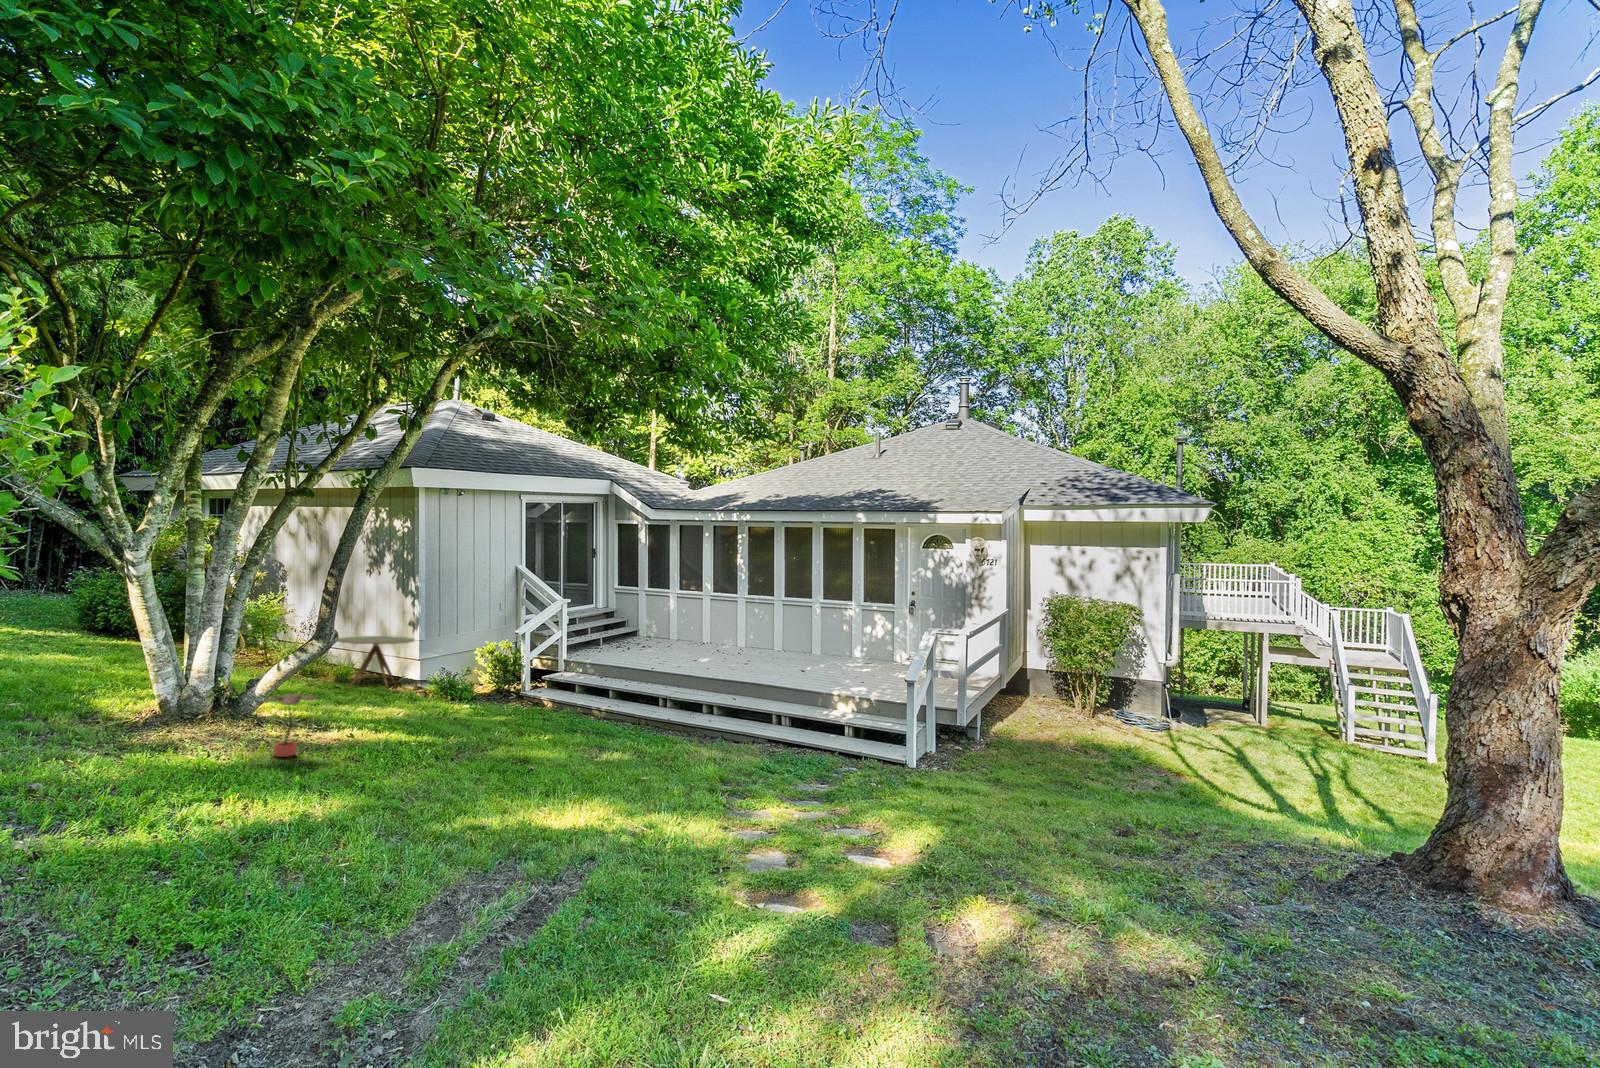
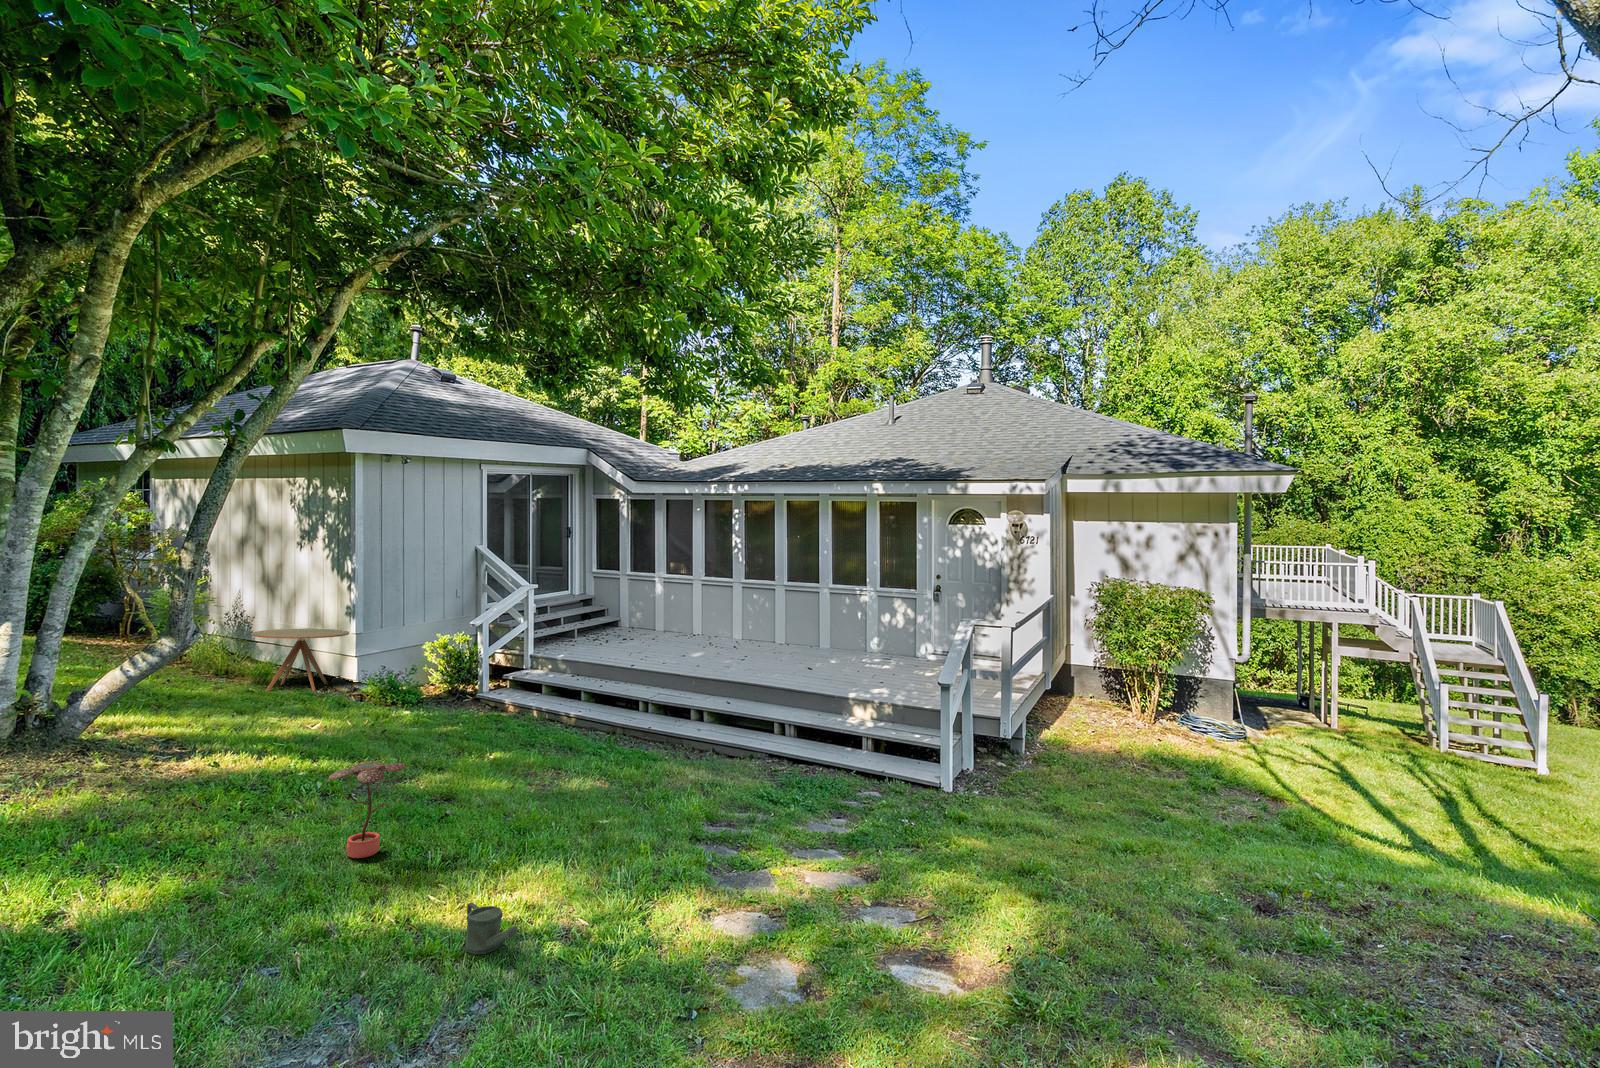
potted plant: present [262,694,317,757] -> present [328,762,407,858]
watering can: none [578,811,616,841] -> present [465,902,518,955]

